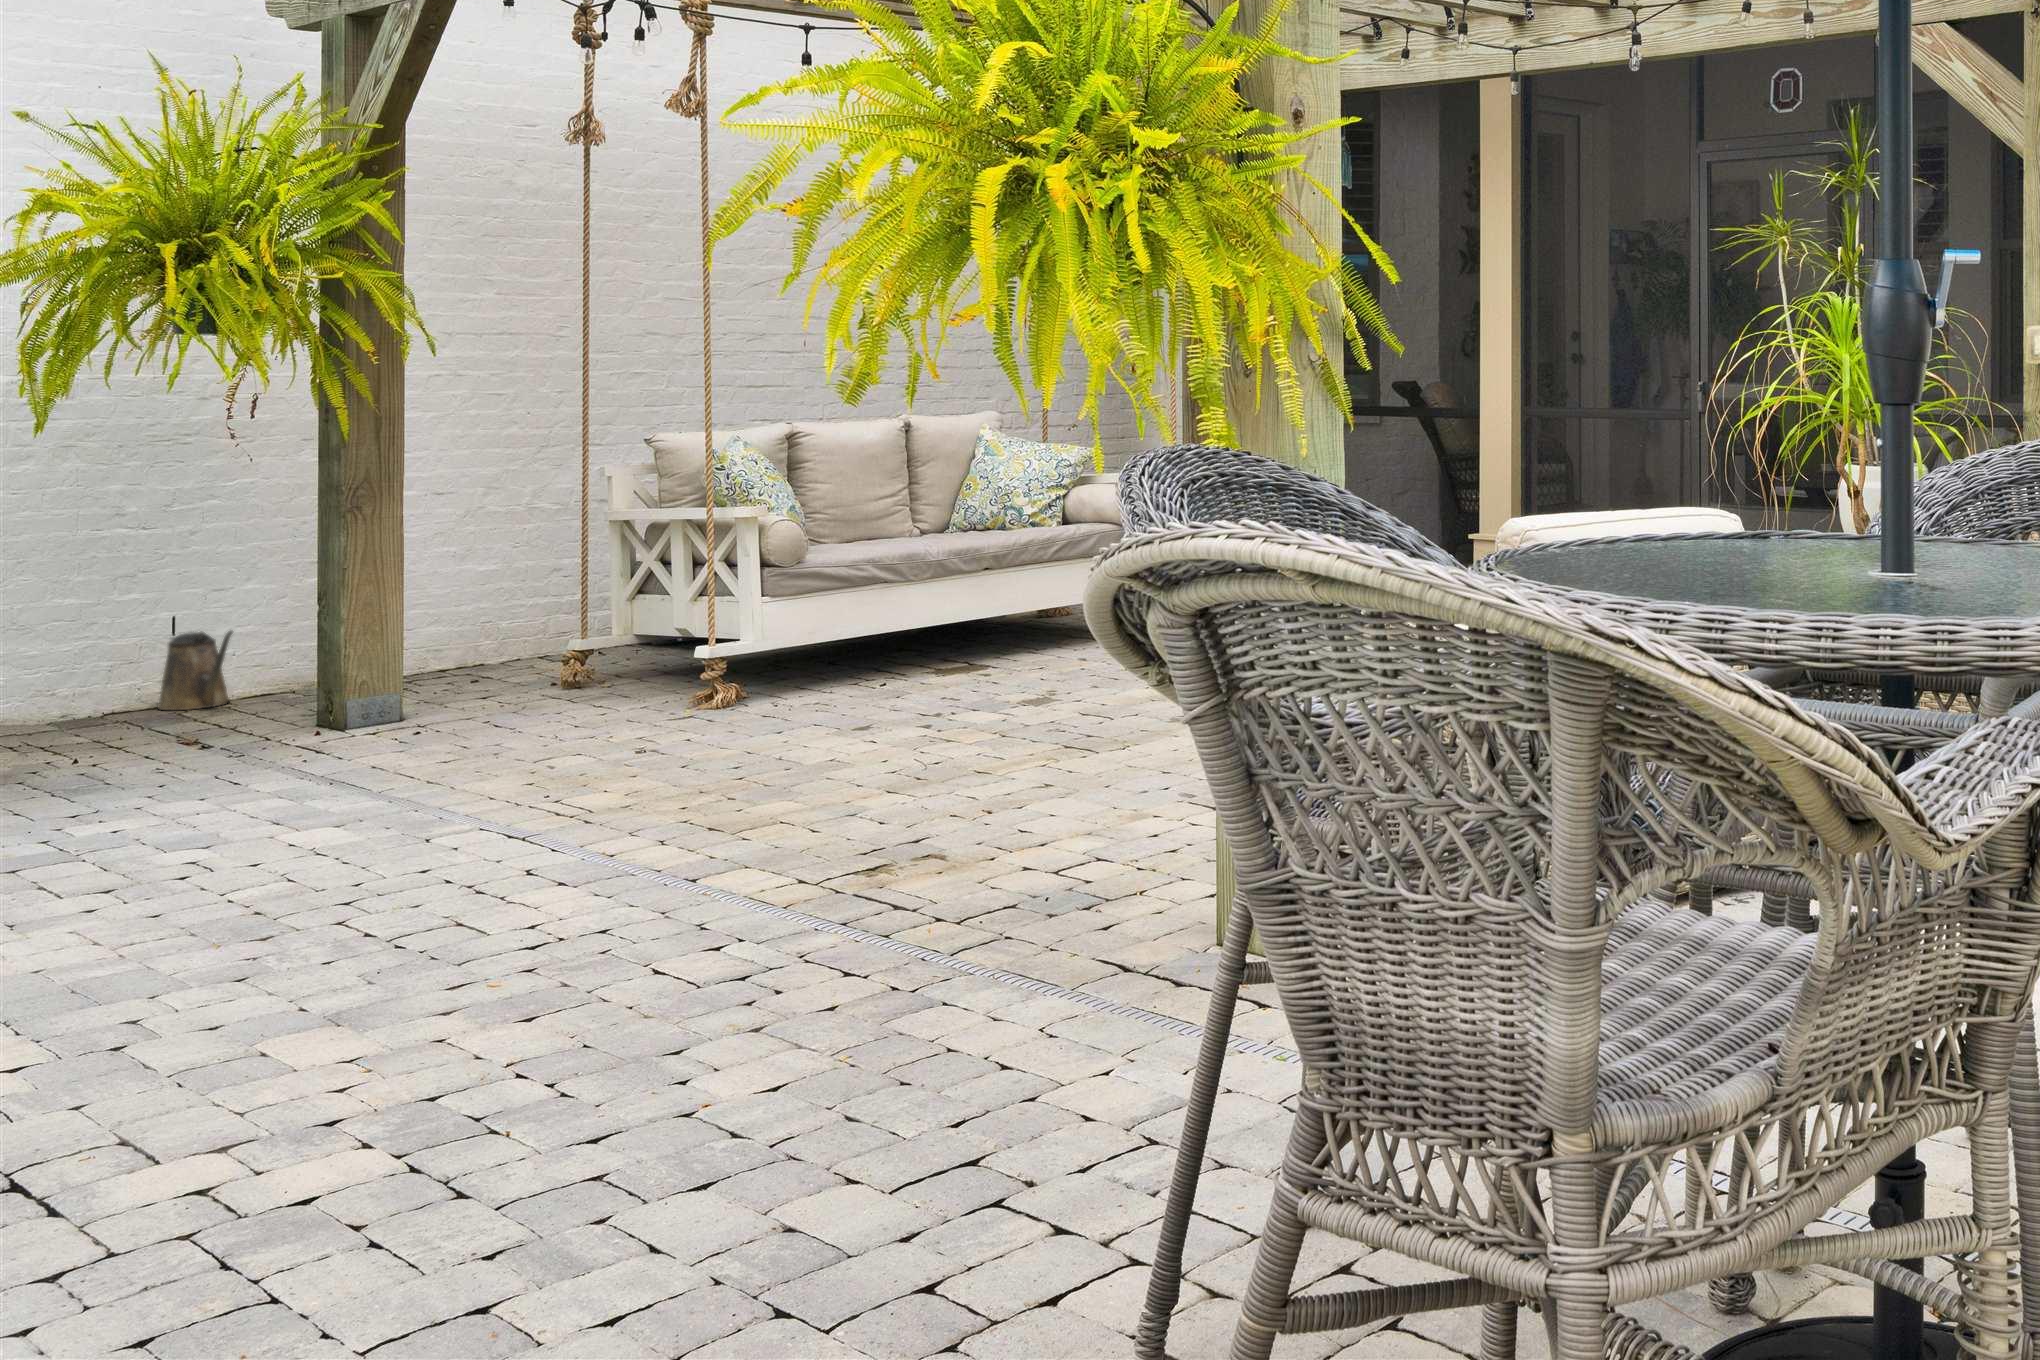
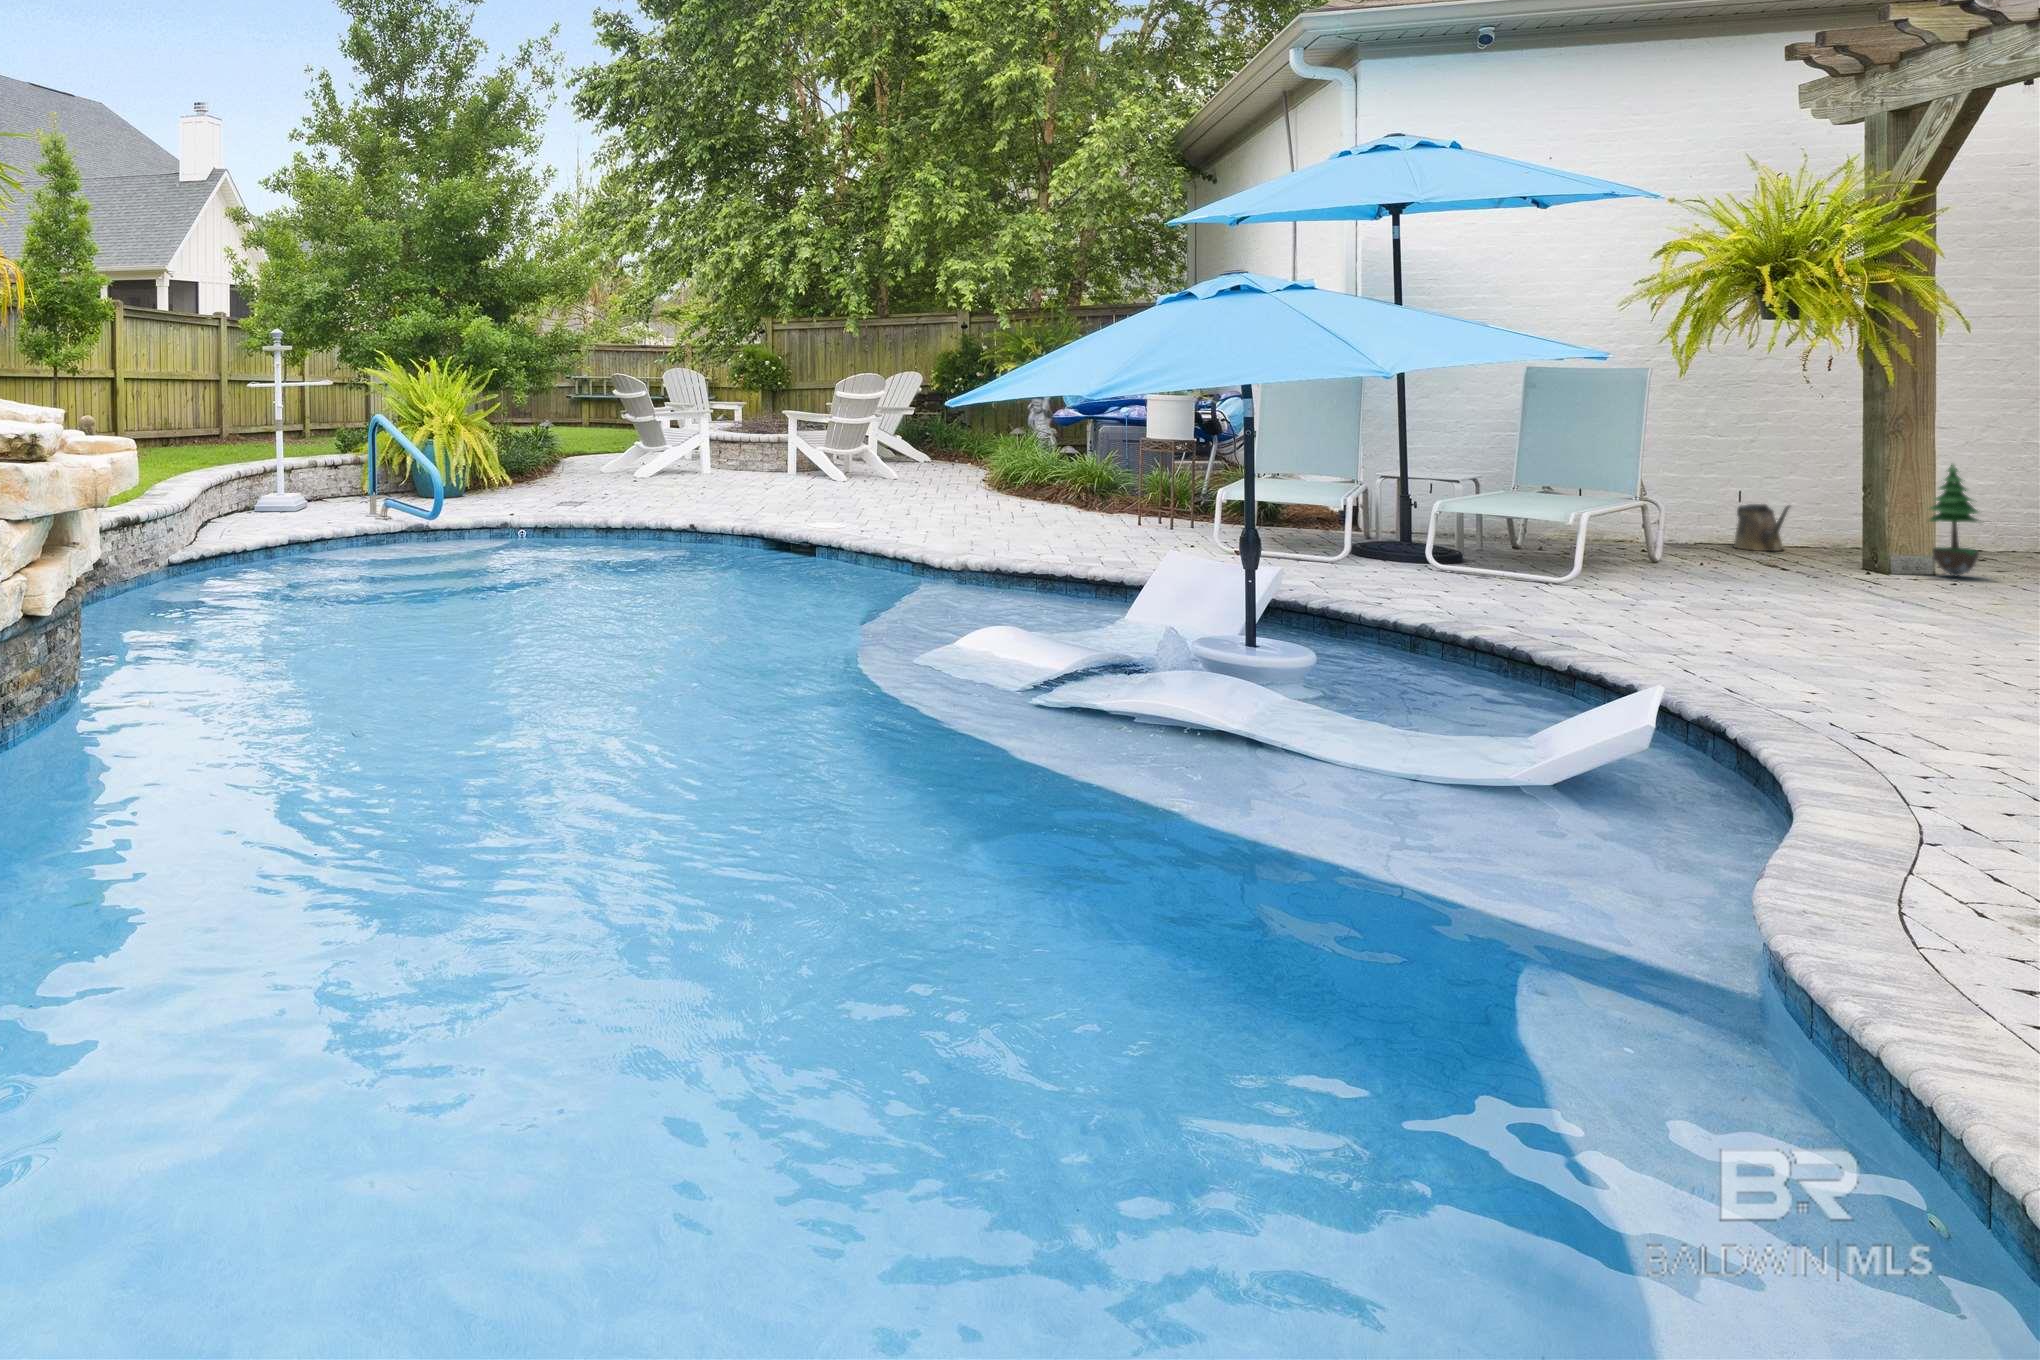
potted tree: none [391,546,459,716] -> present [1929,465,1979,576]

